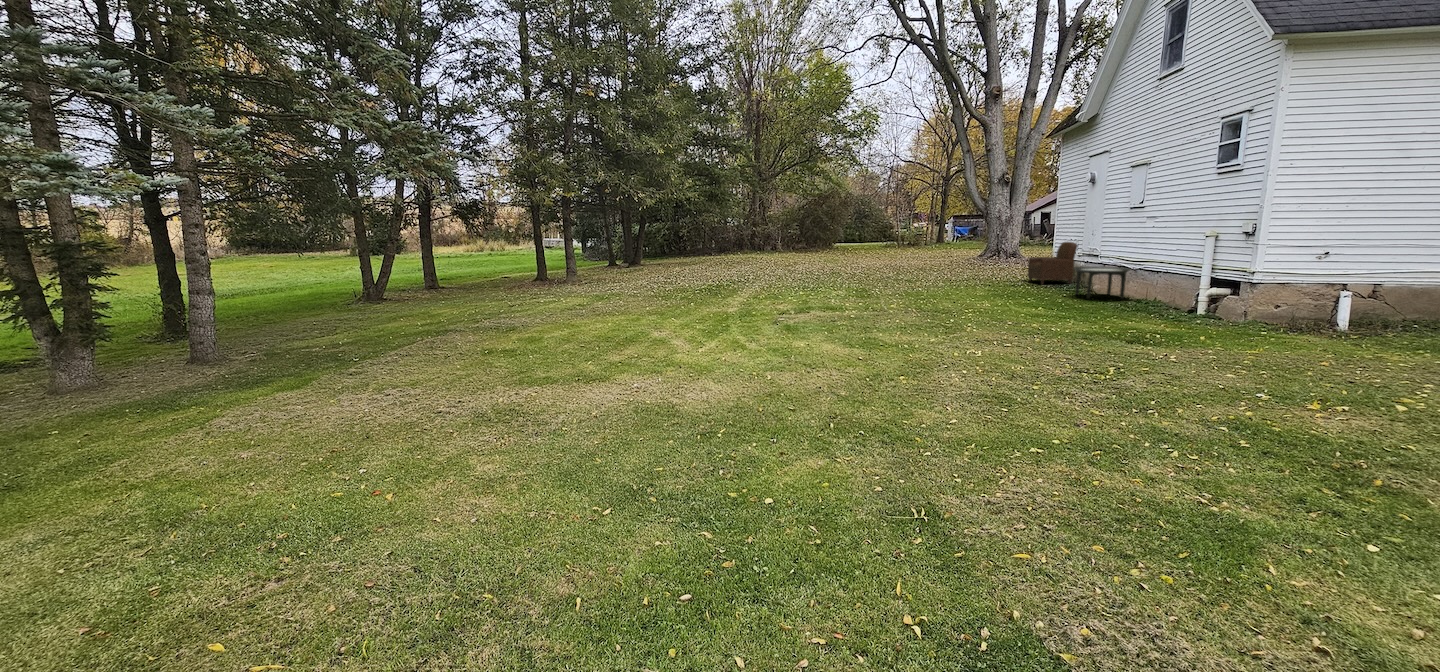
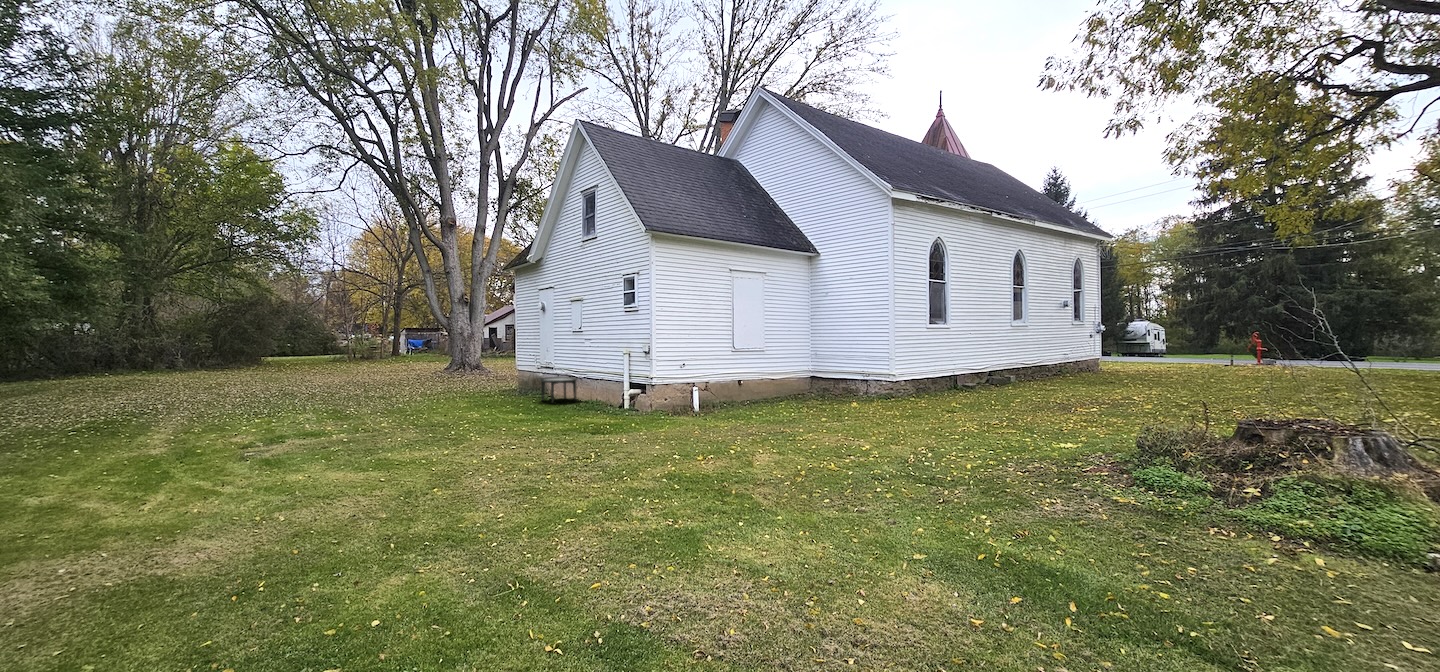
chair: present [1027,242,1077,285] -> none [498,357,536,394]

